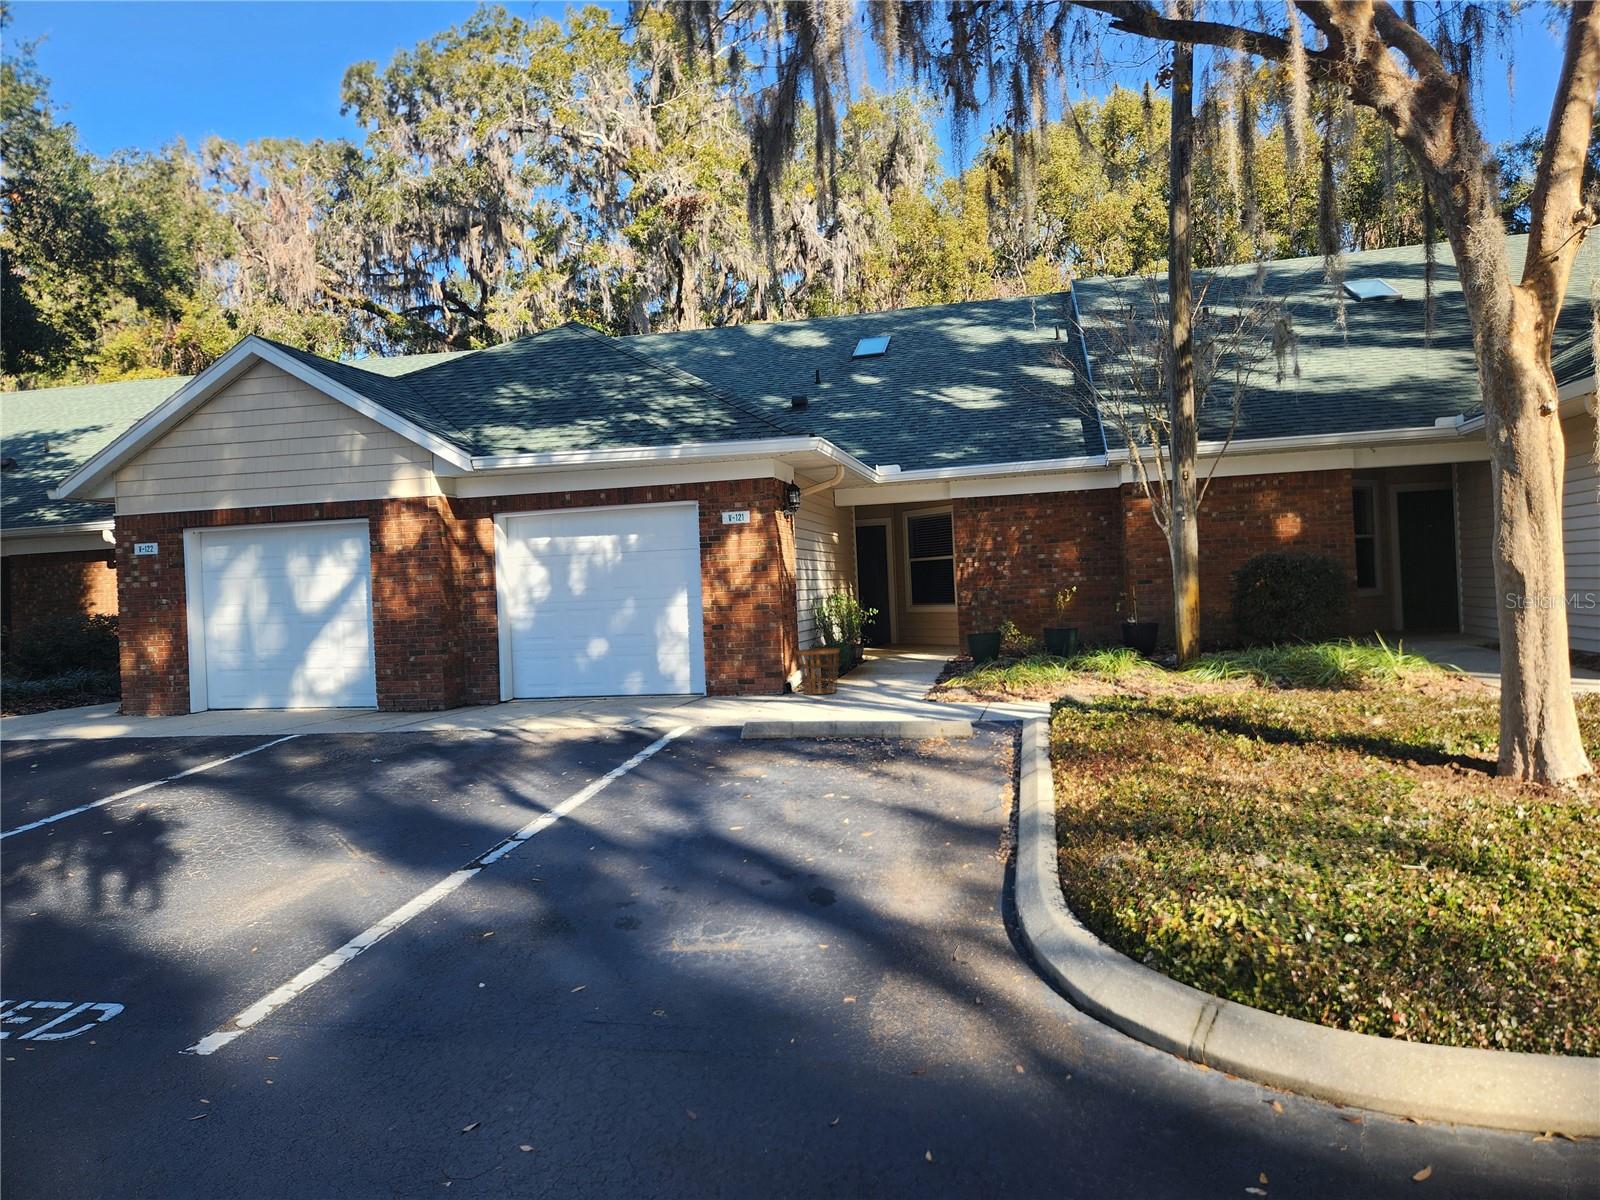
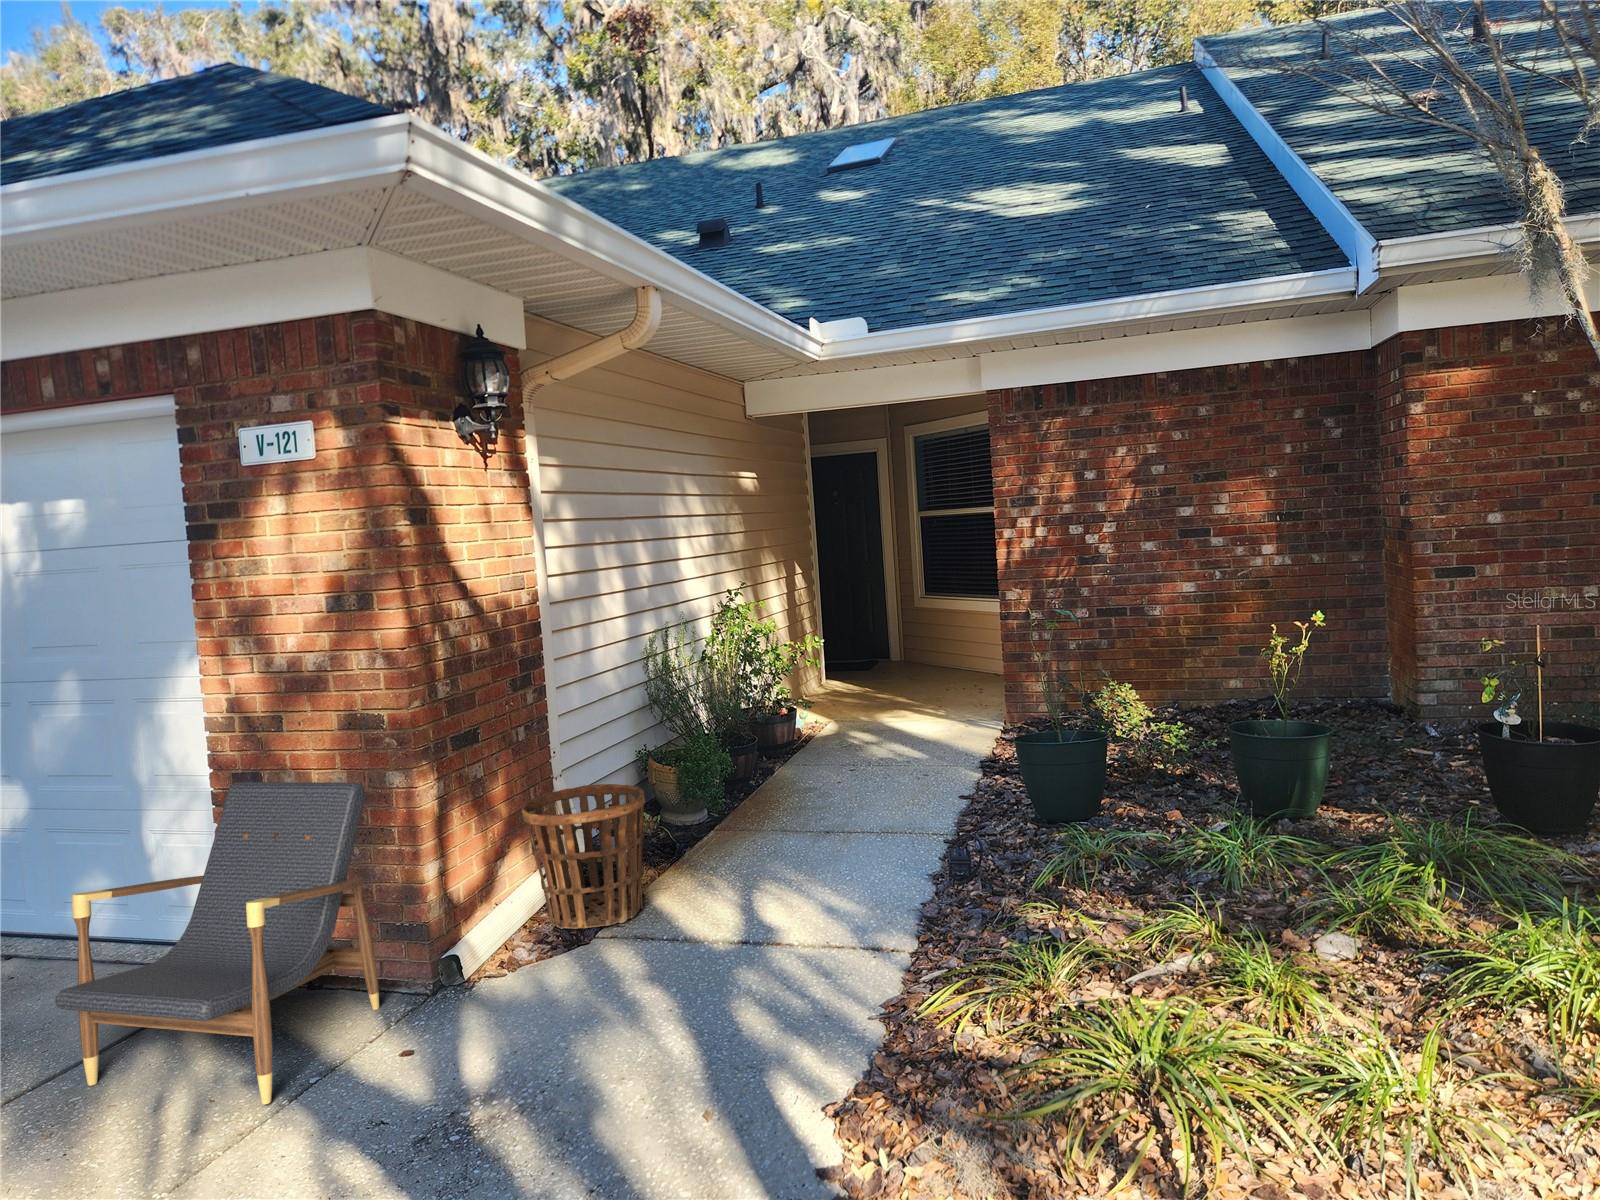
lounge chair: none [694,630,769,714] -> present [55,782,379,1105]

